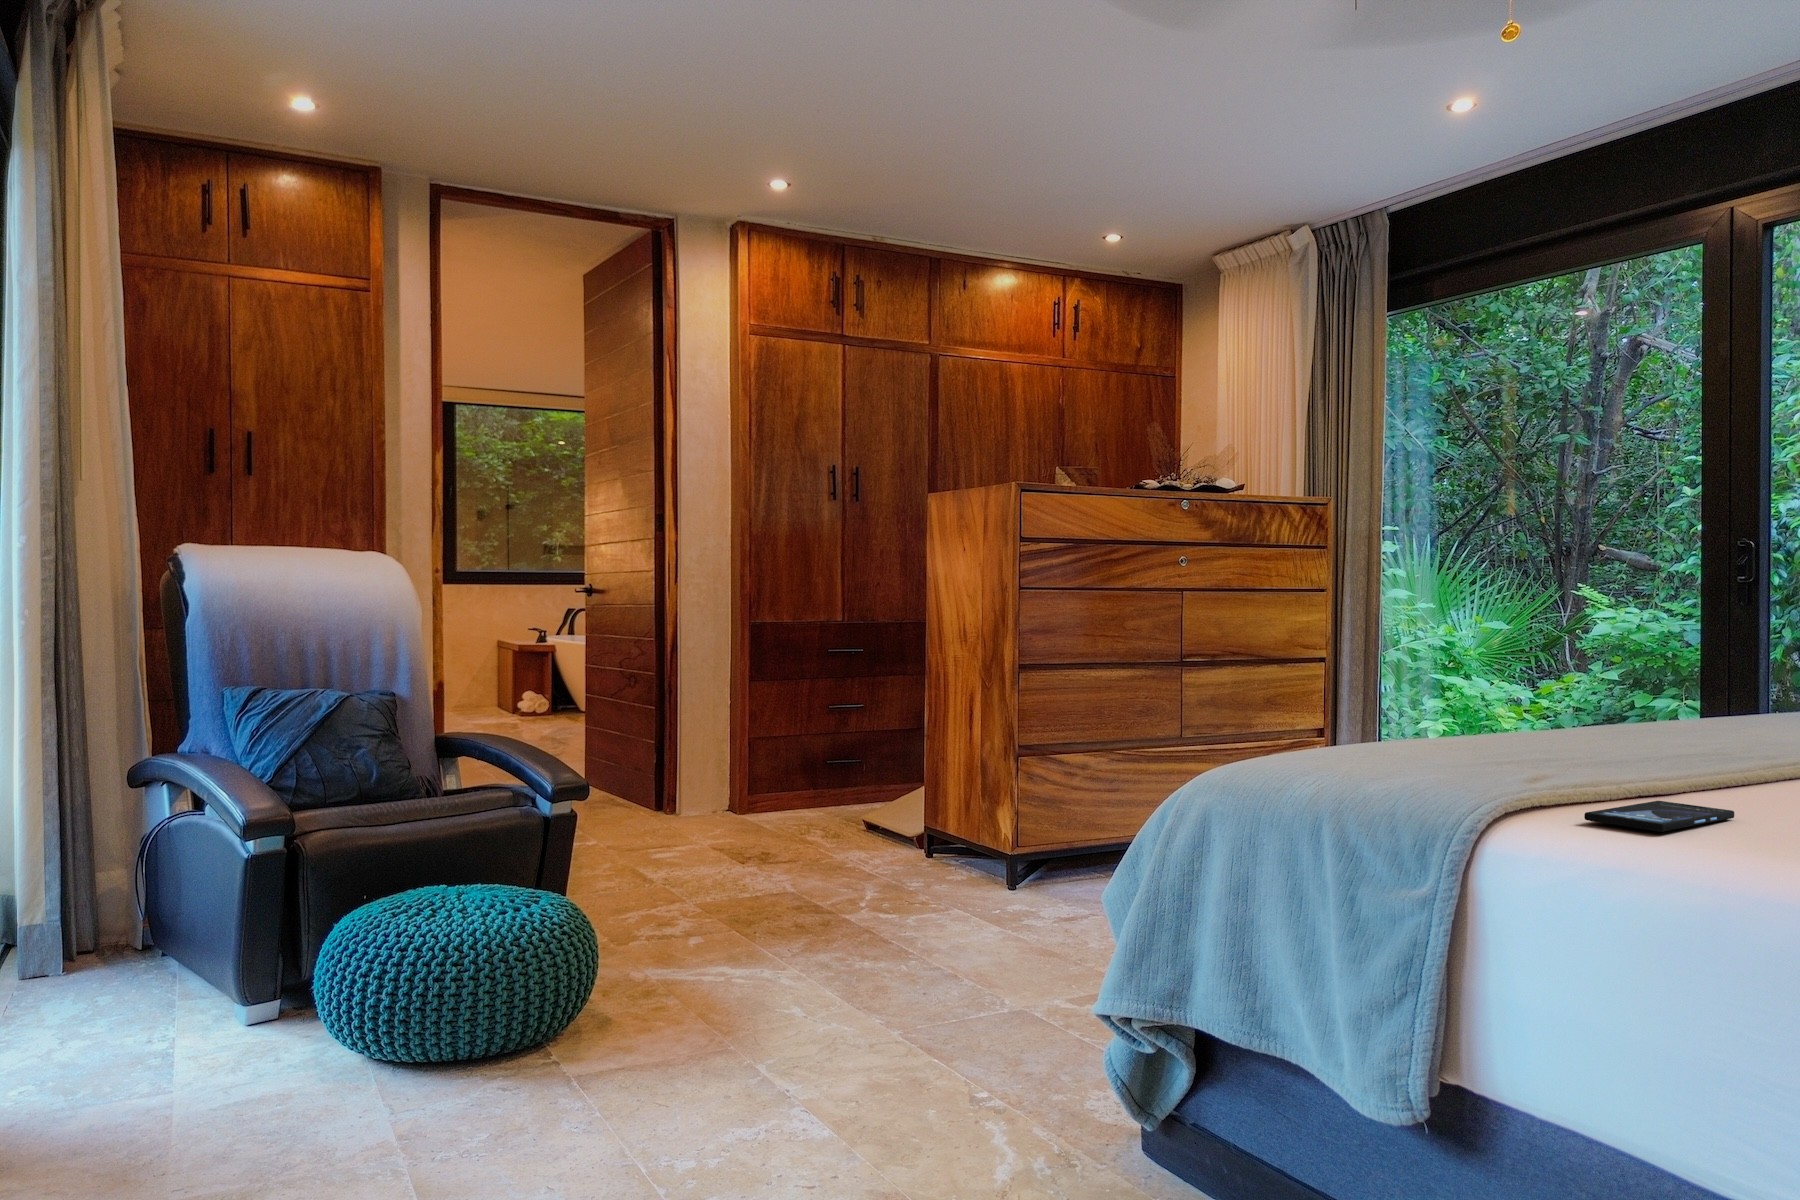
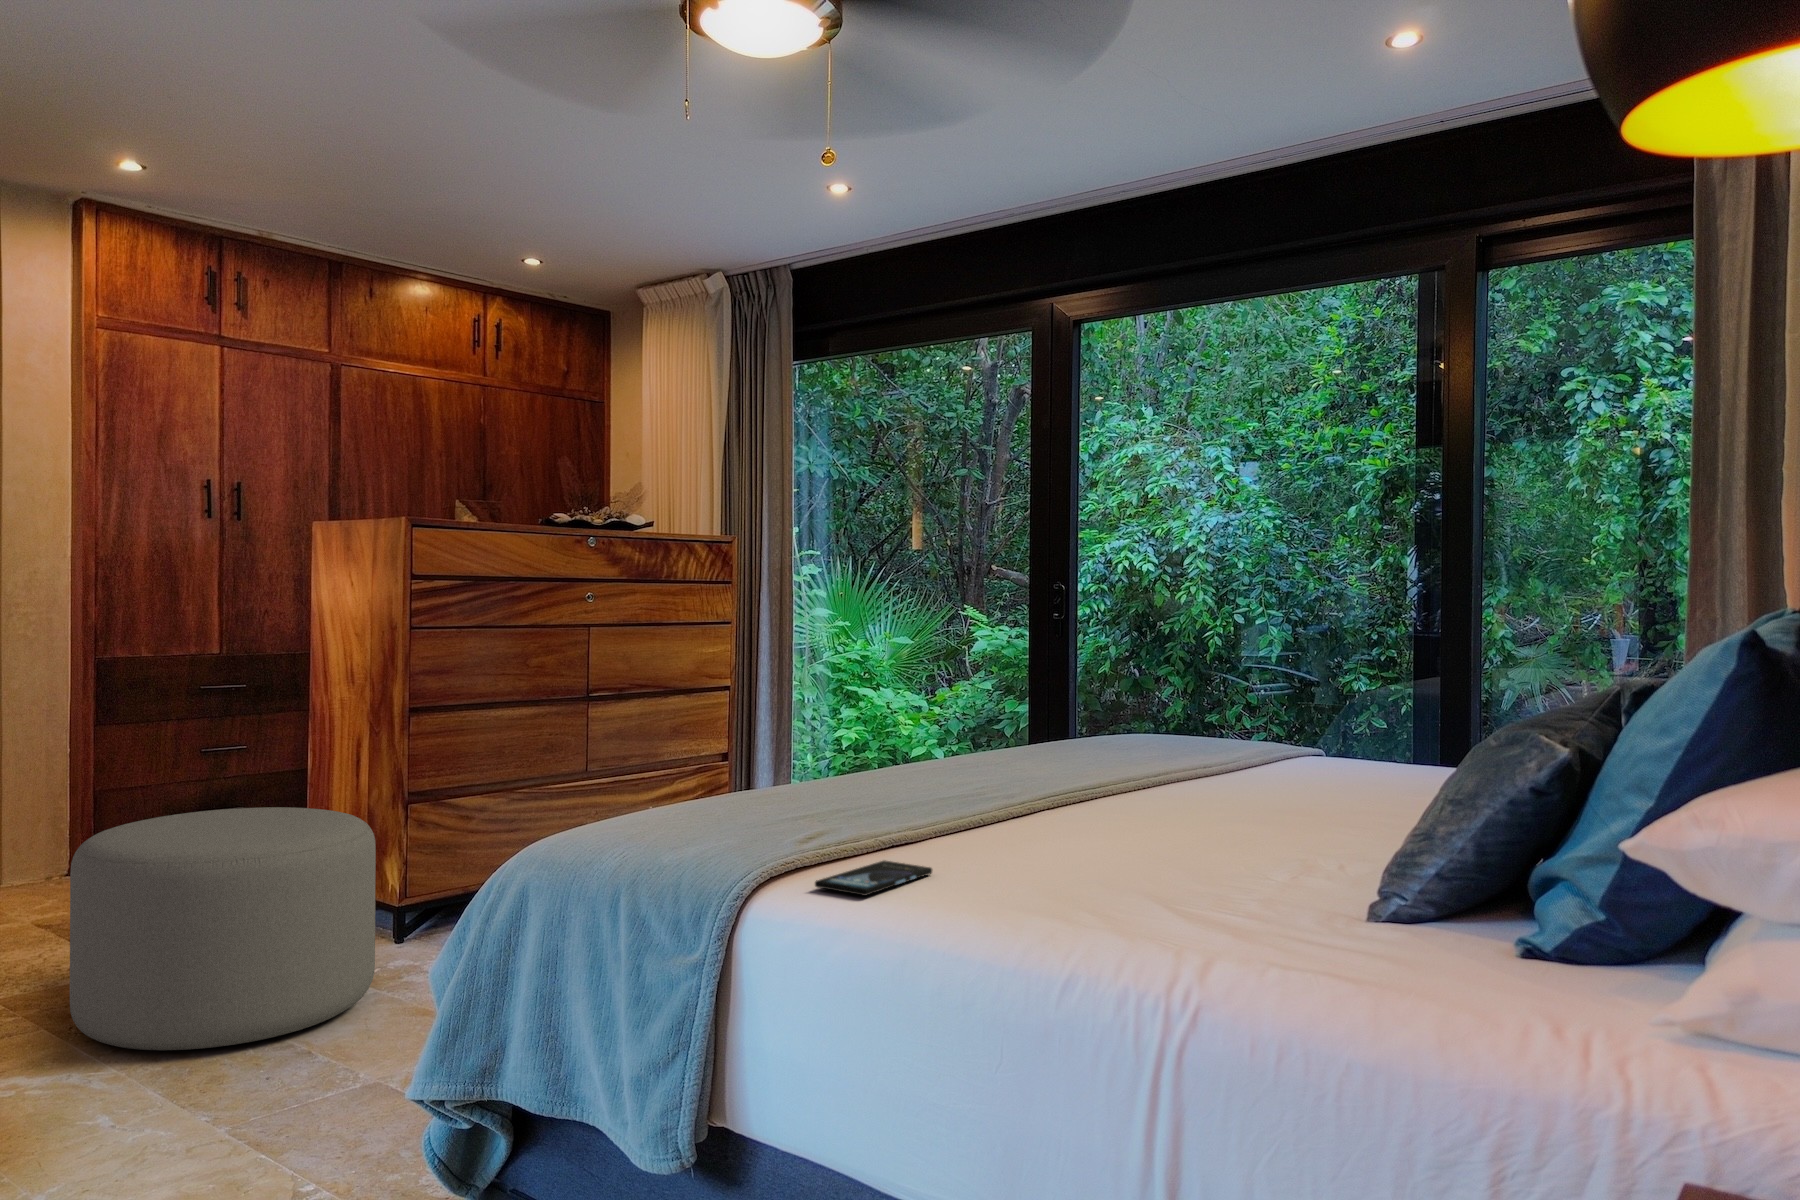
ottoman: none [755,749,1001,959] -> present [70,807,376,1050]

